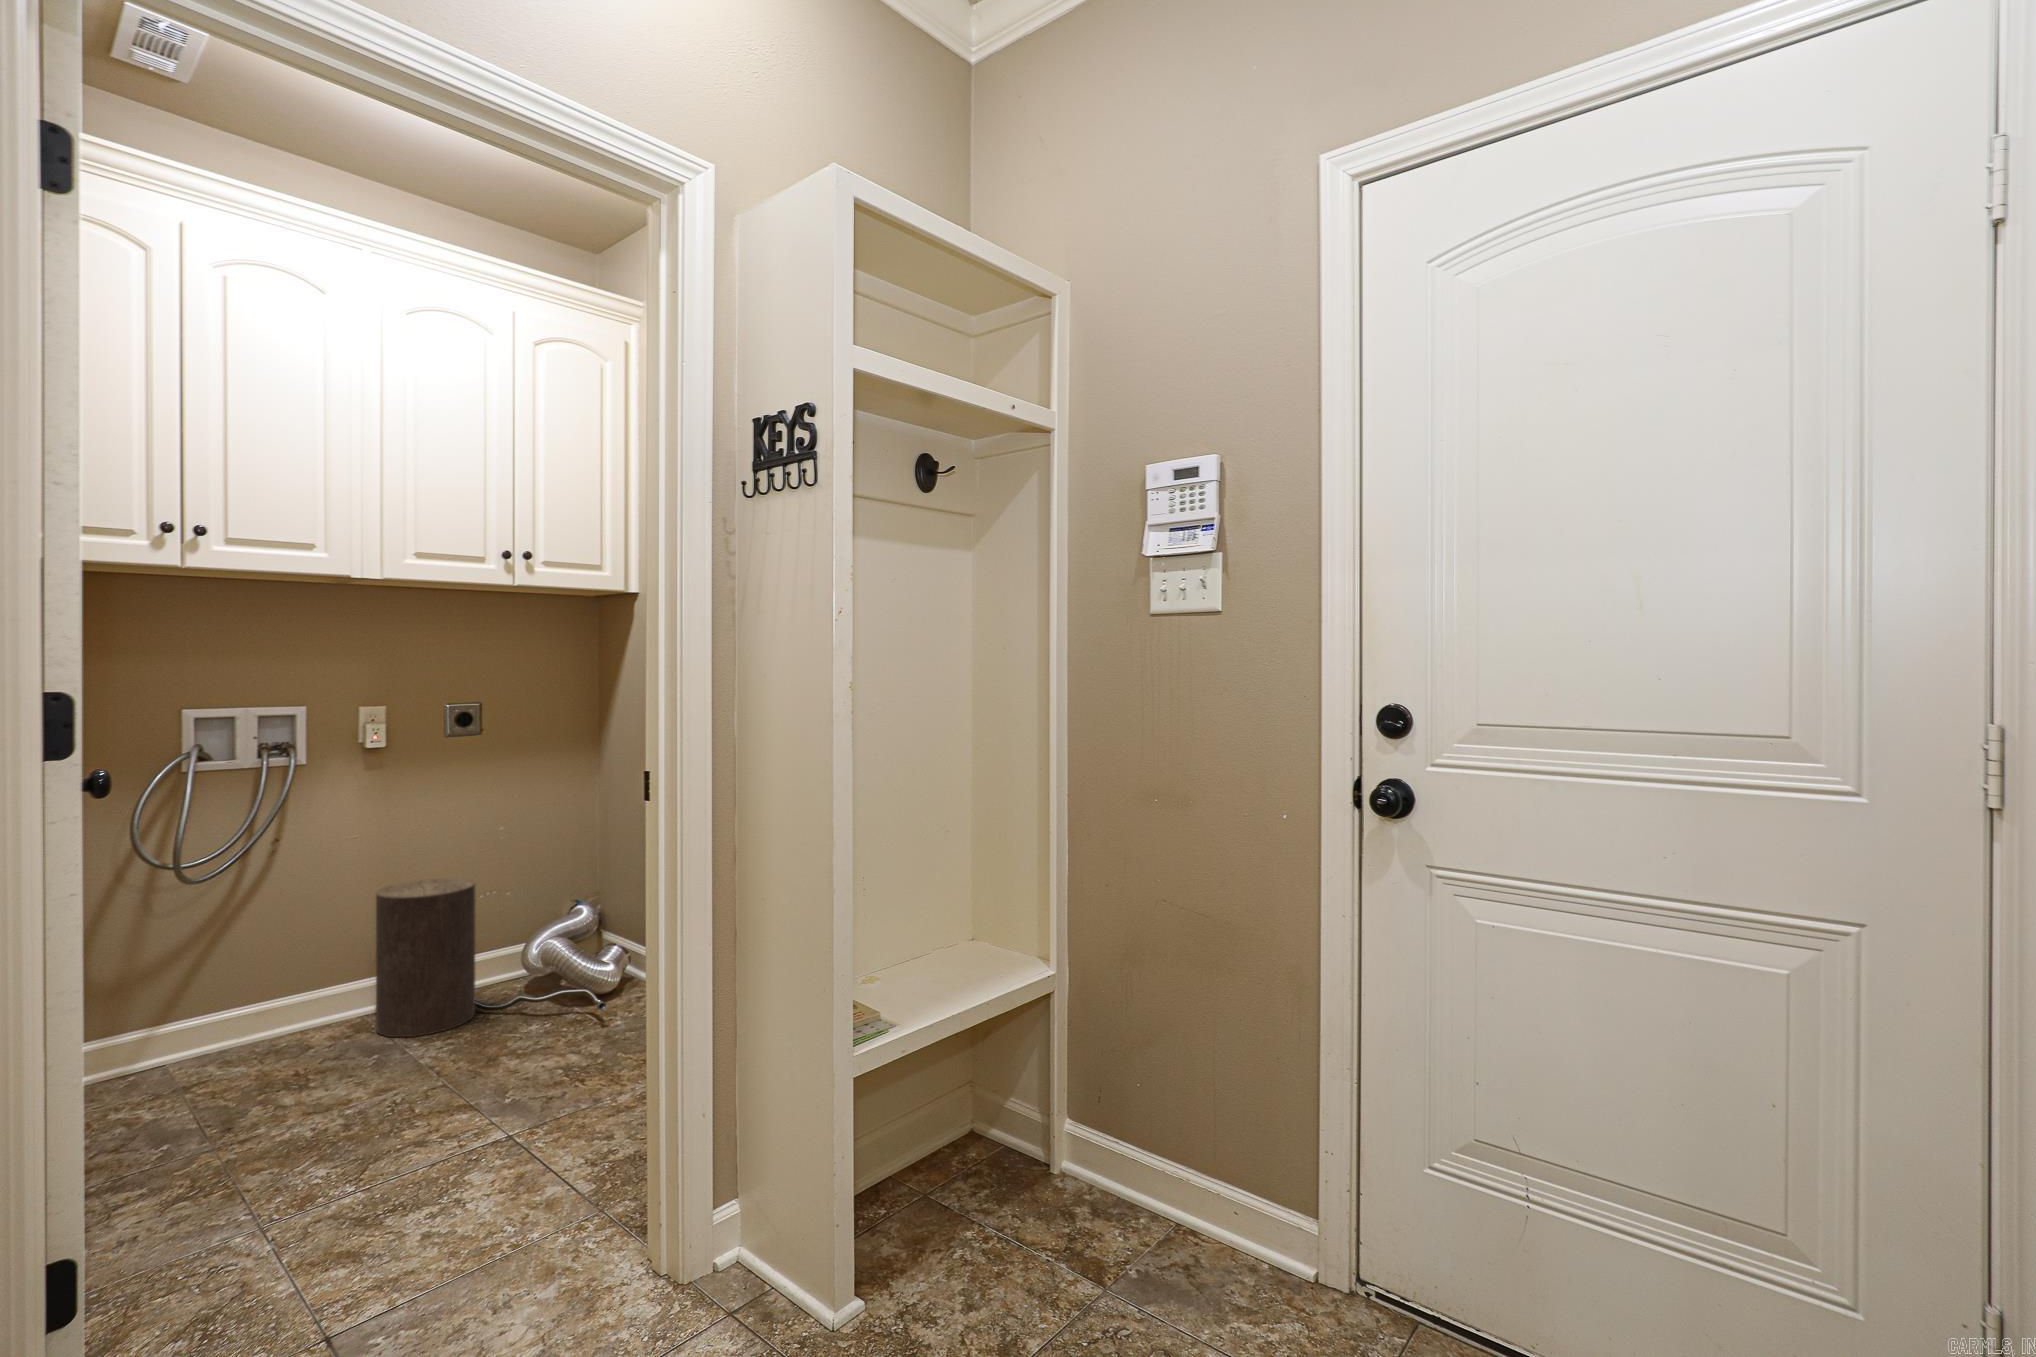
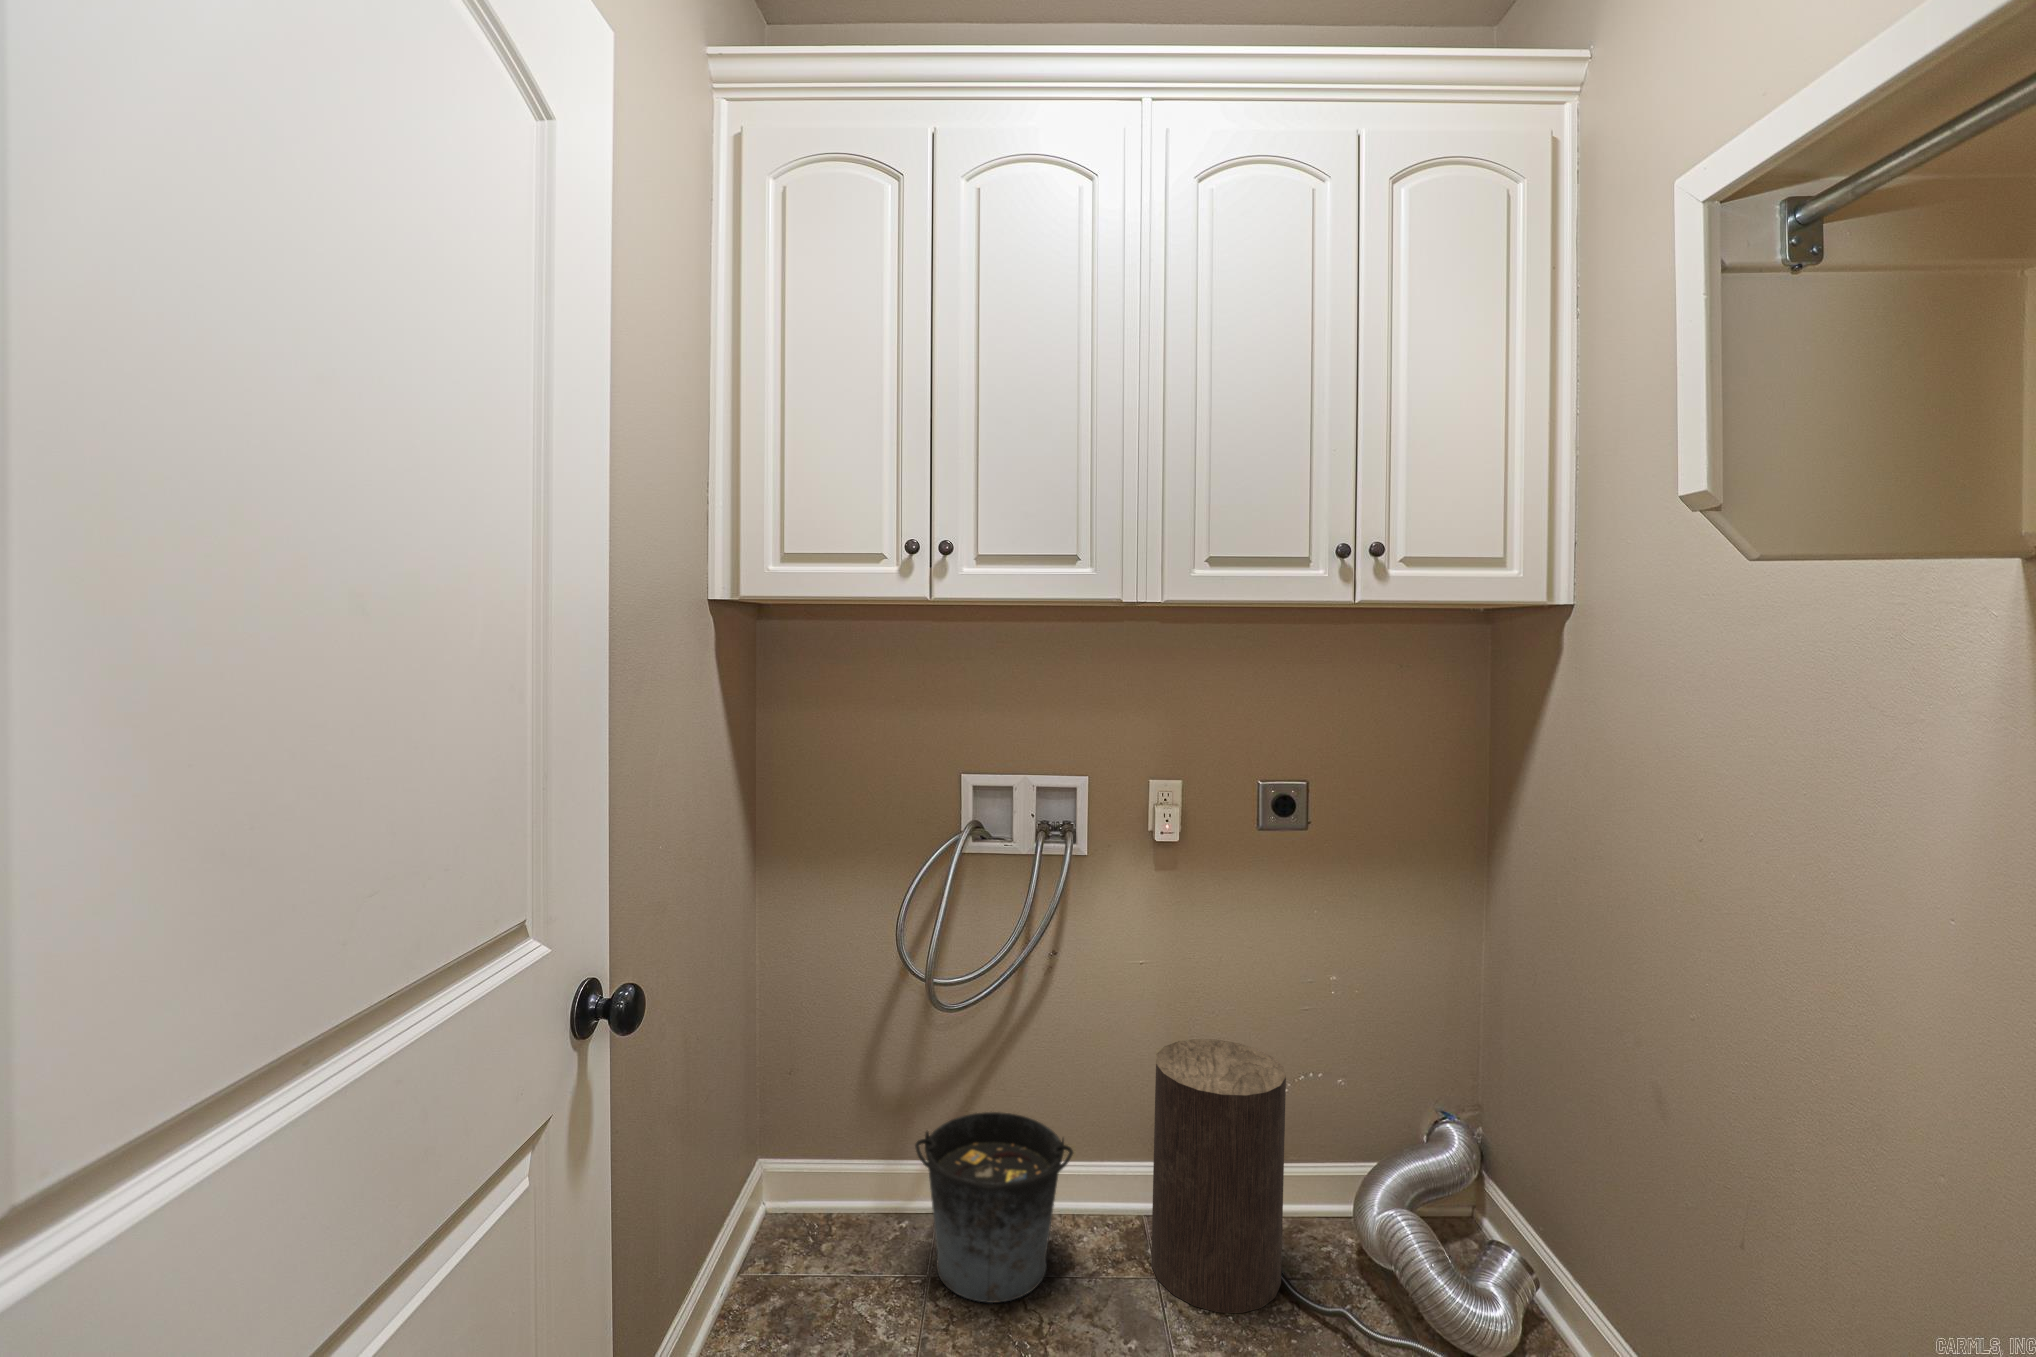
bucket: none [158,961,312,1088] -> present [915,1112,1073,1303]

